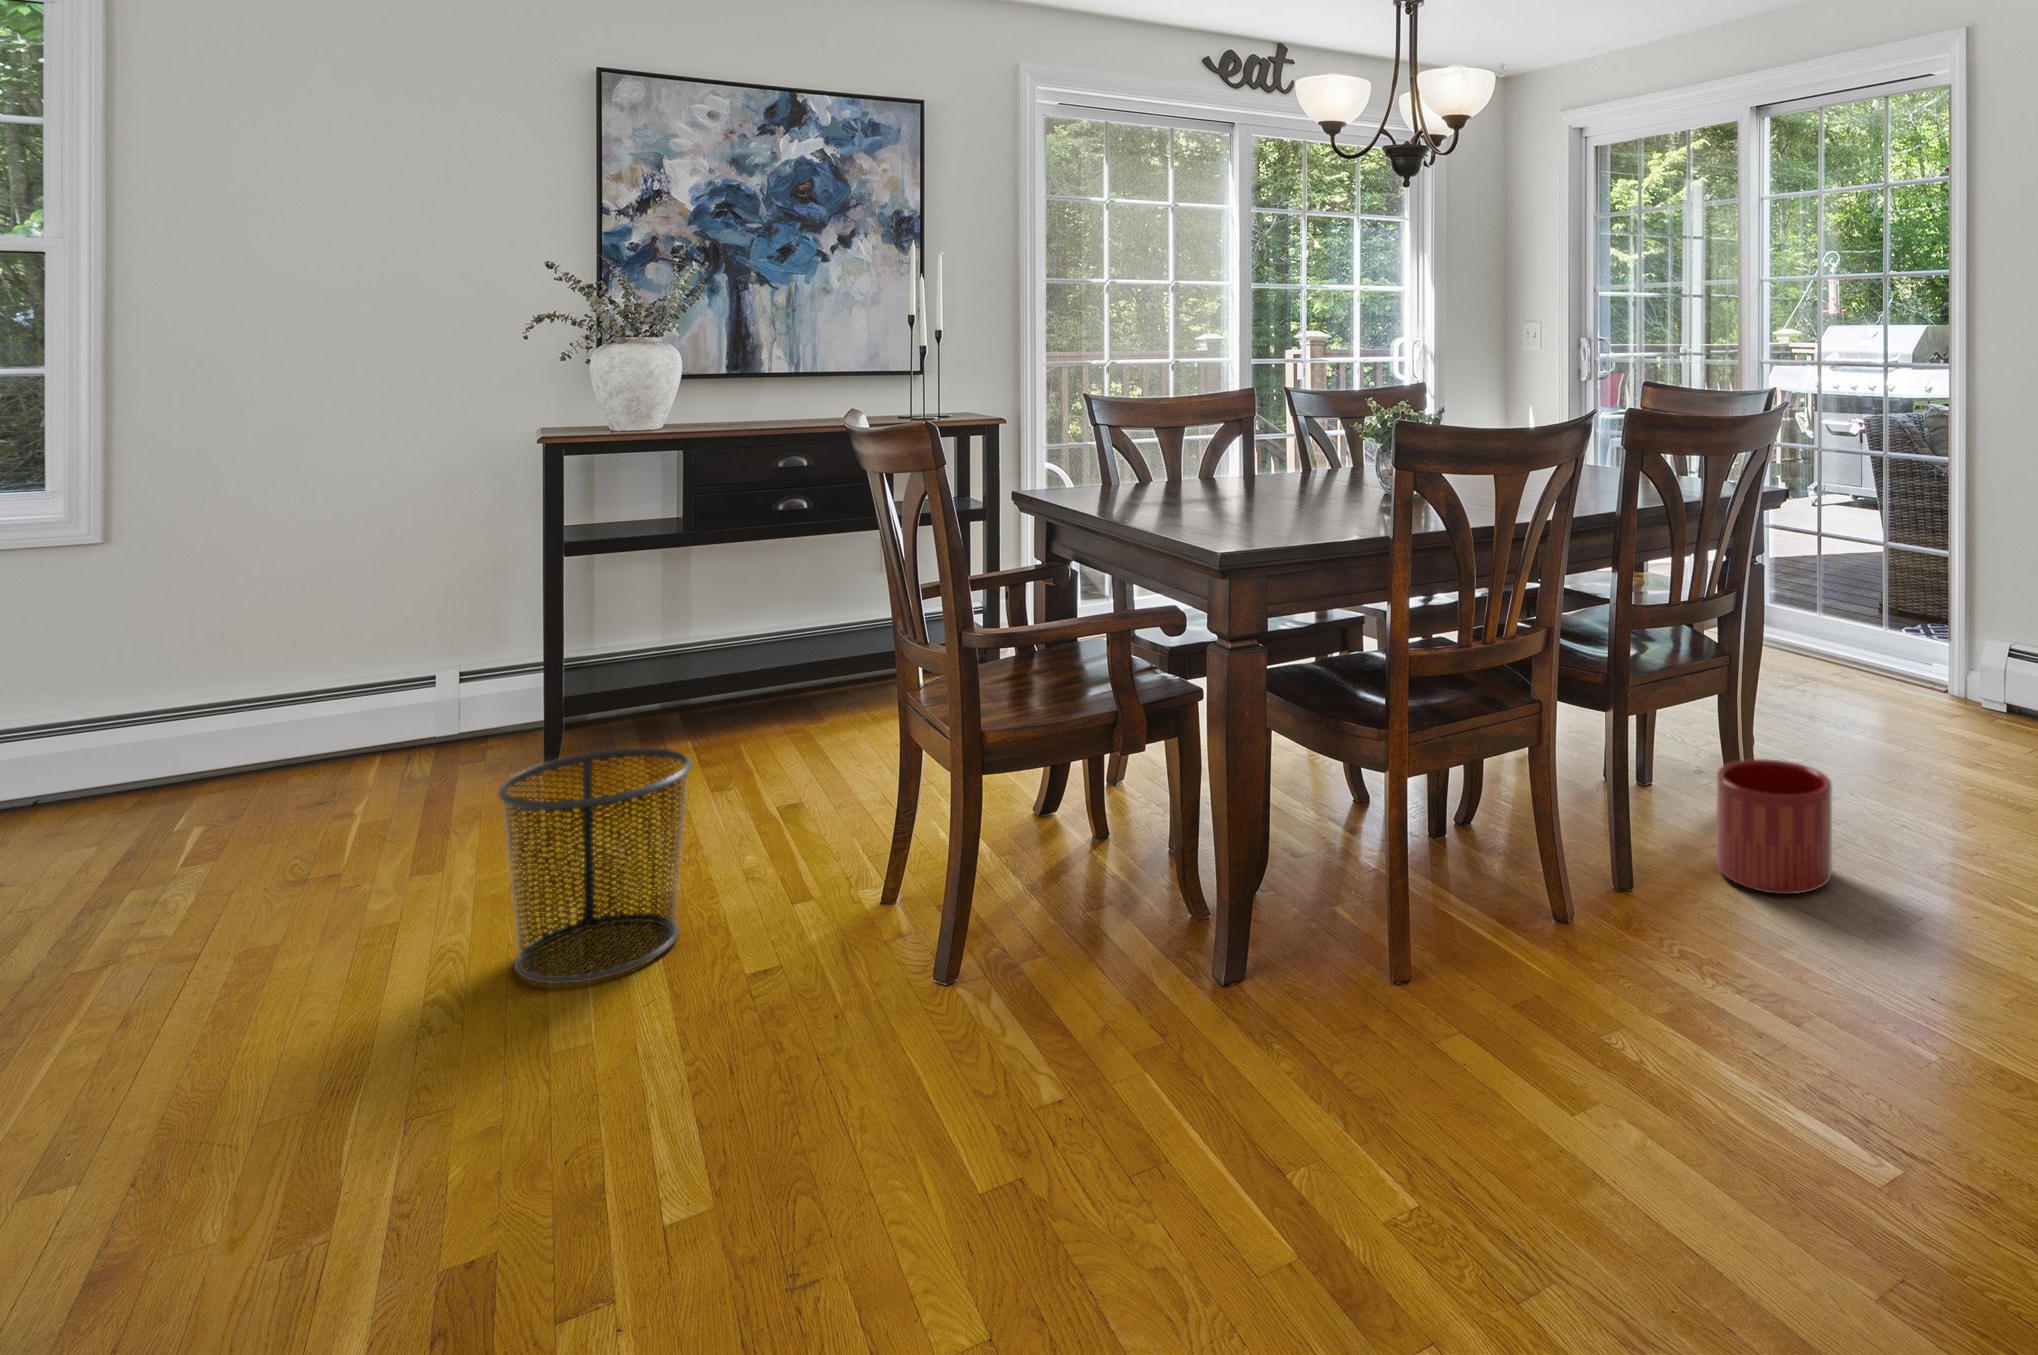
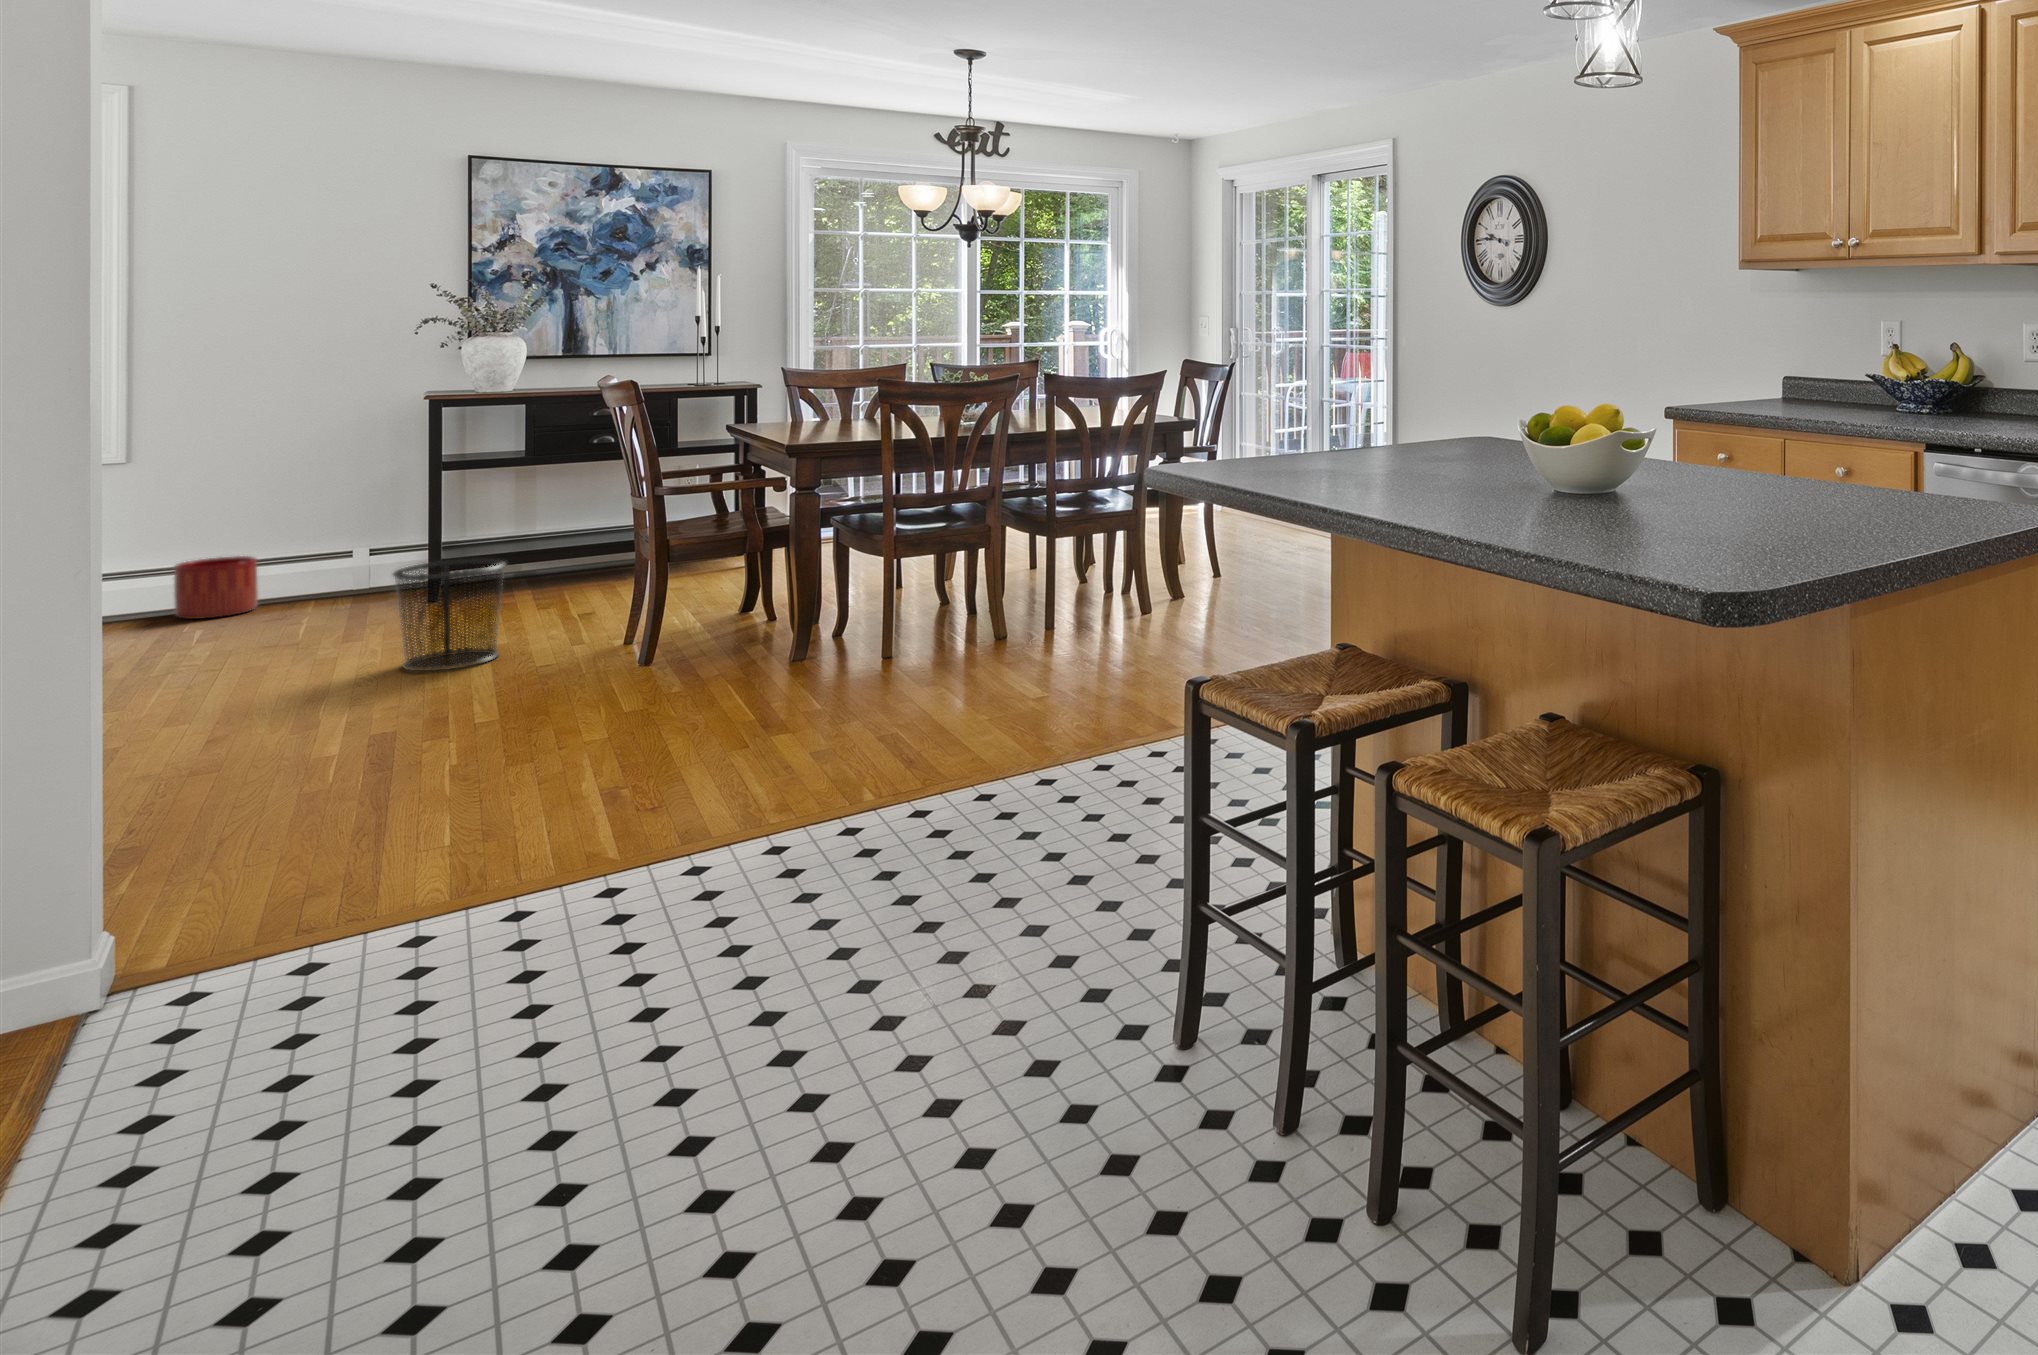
planter: present [1716,759,1832,894] -> present [174,556,258,619]

